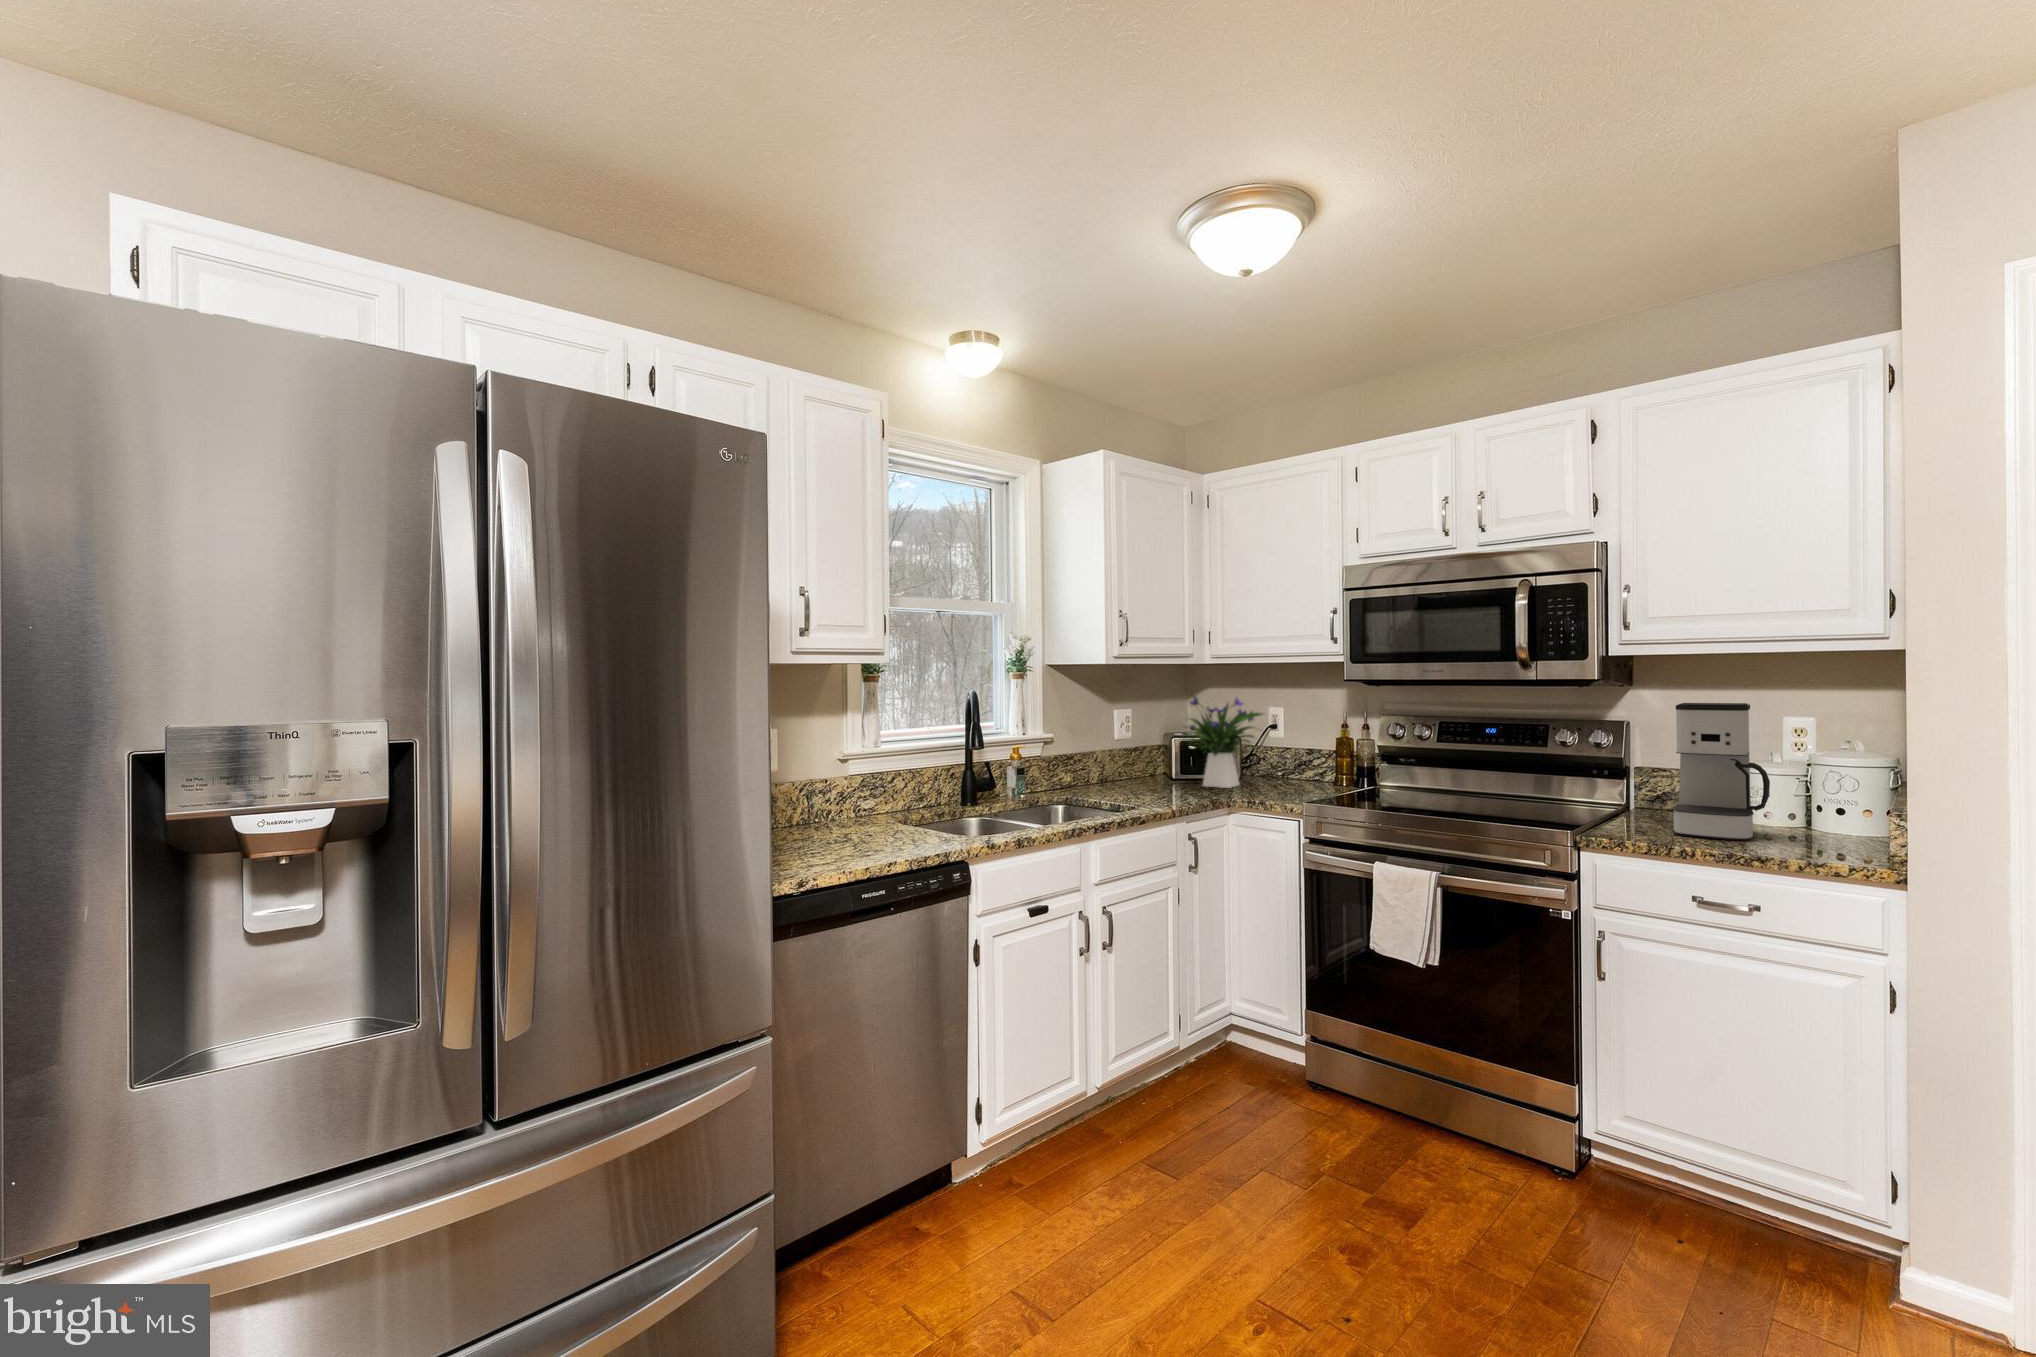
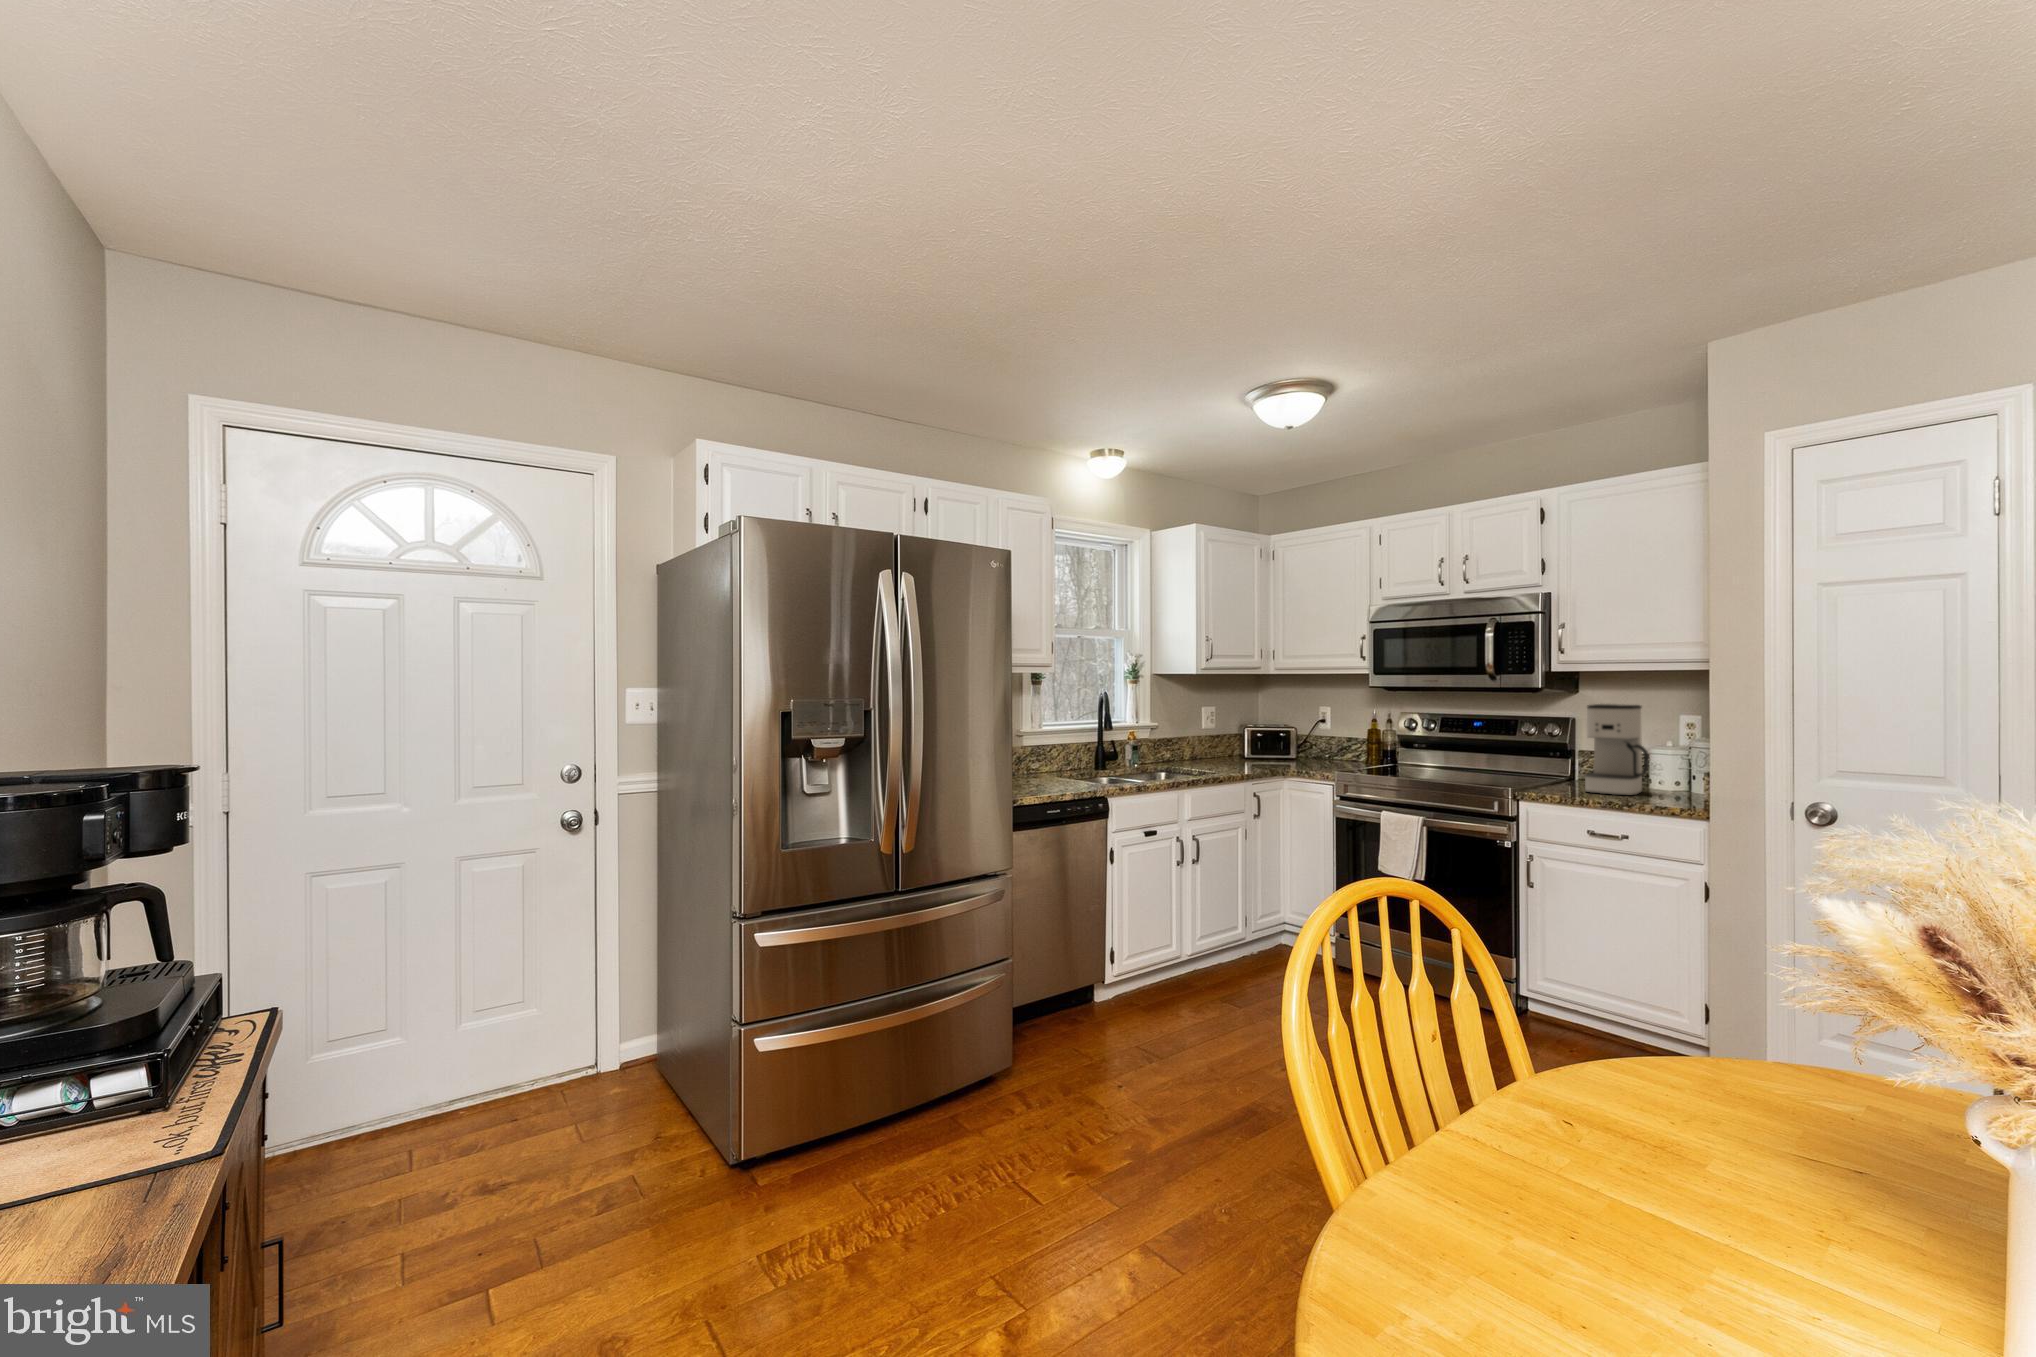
flower arrangement: present [1184,696,1262,788] -> none [1245,694,1315,765]

